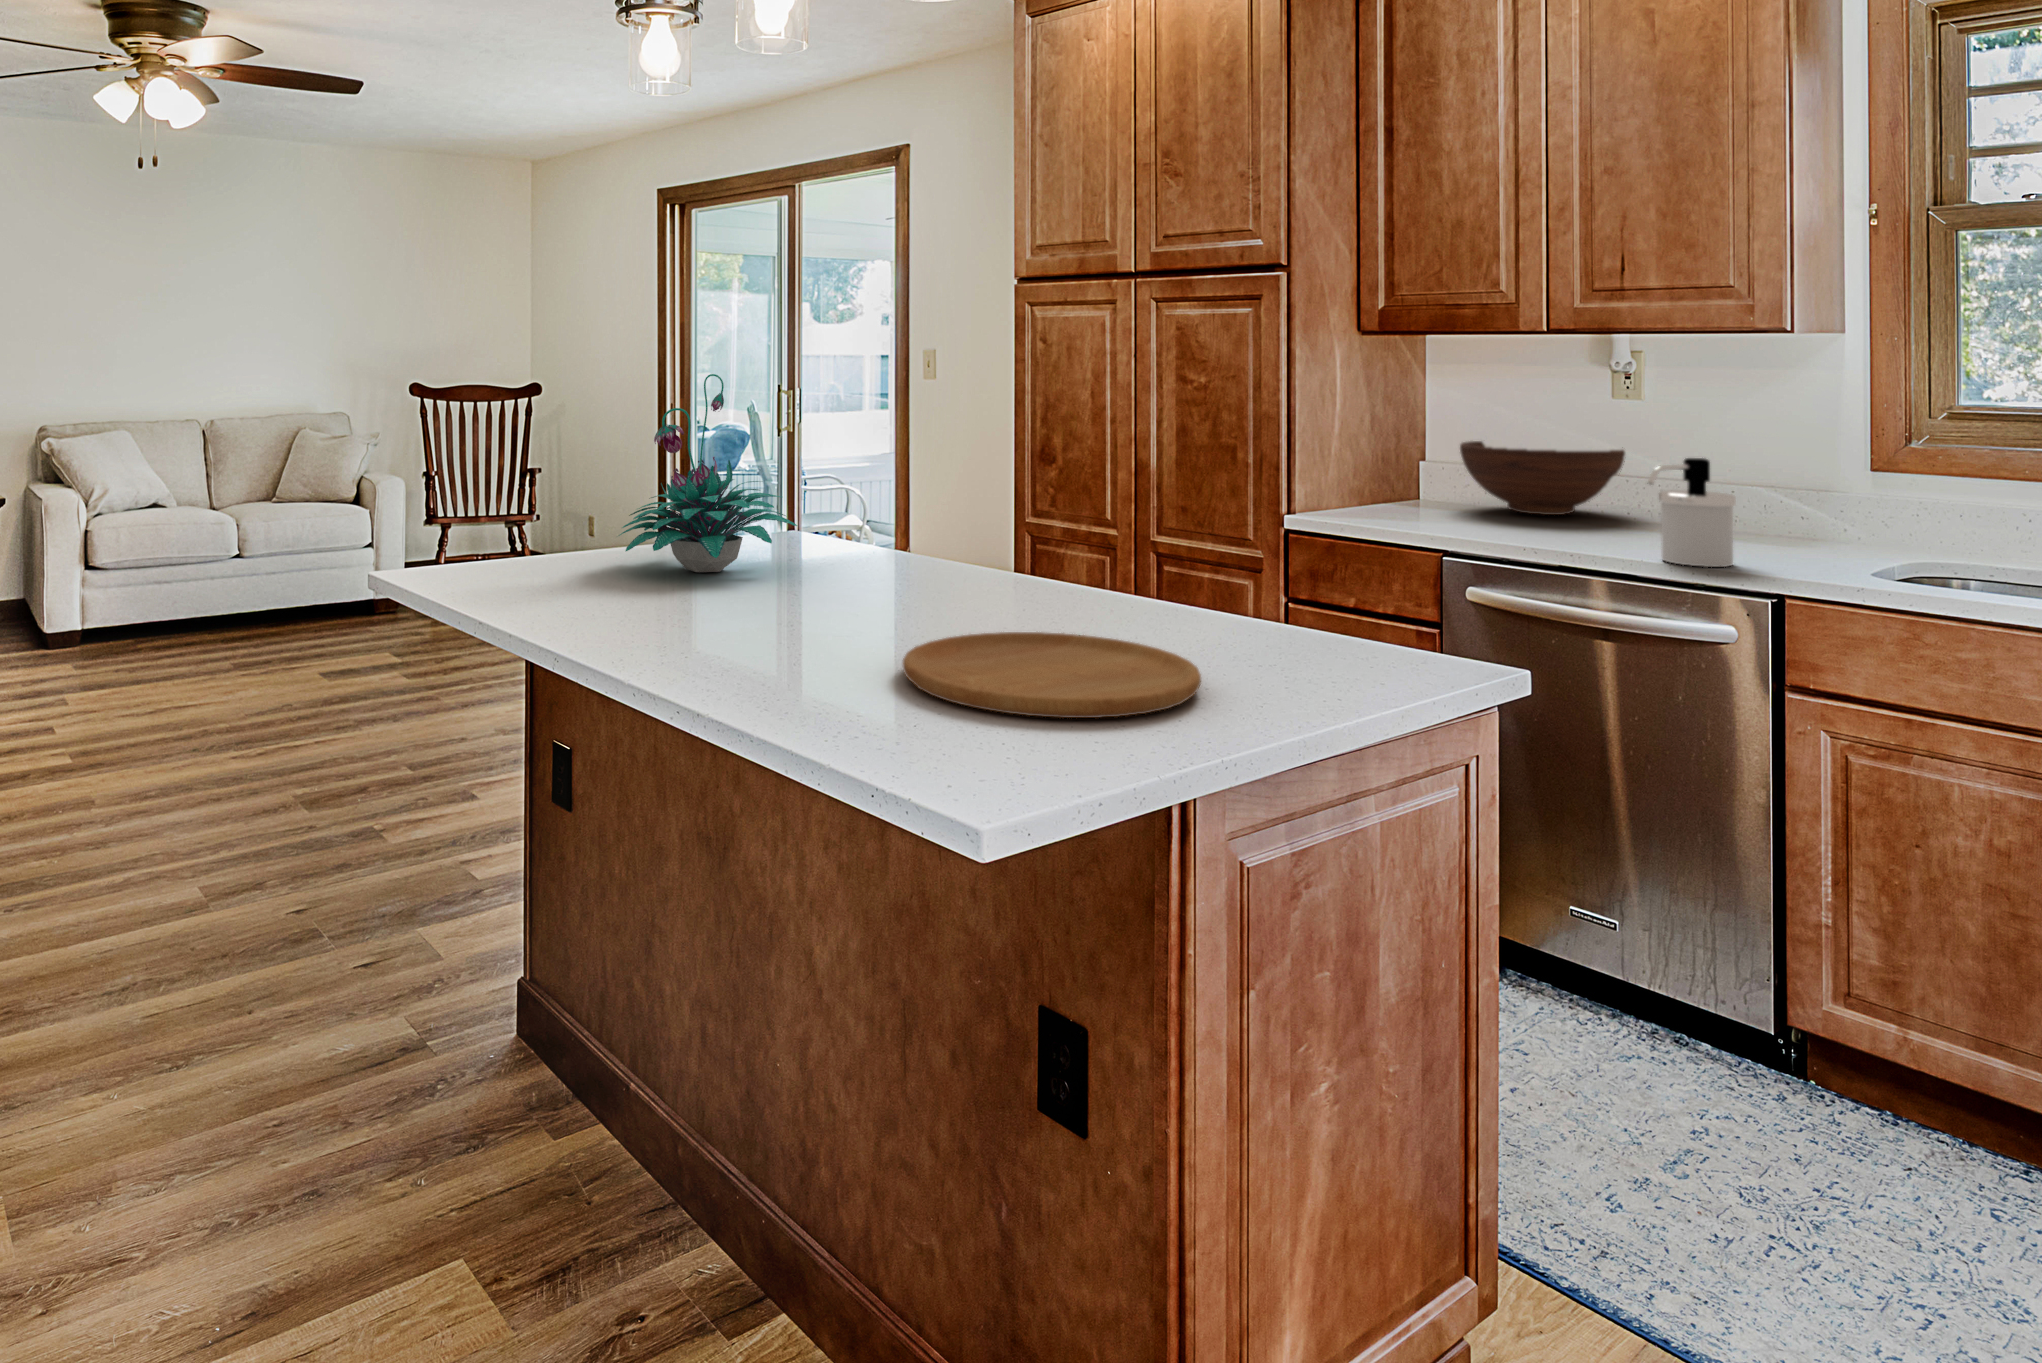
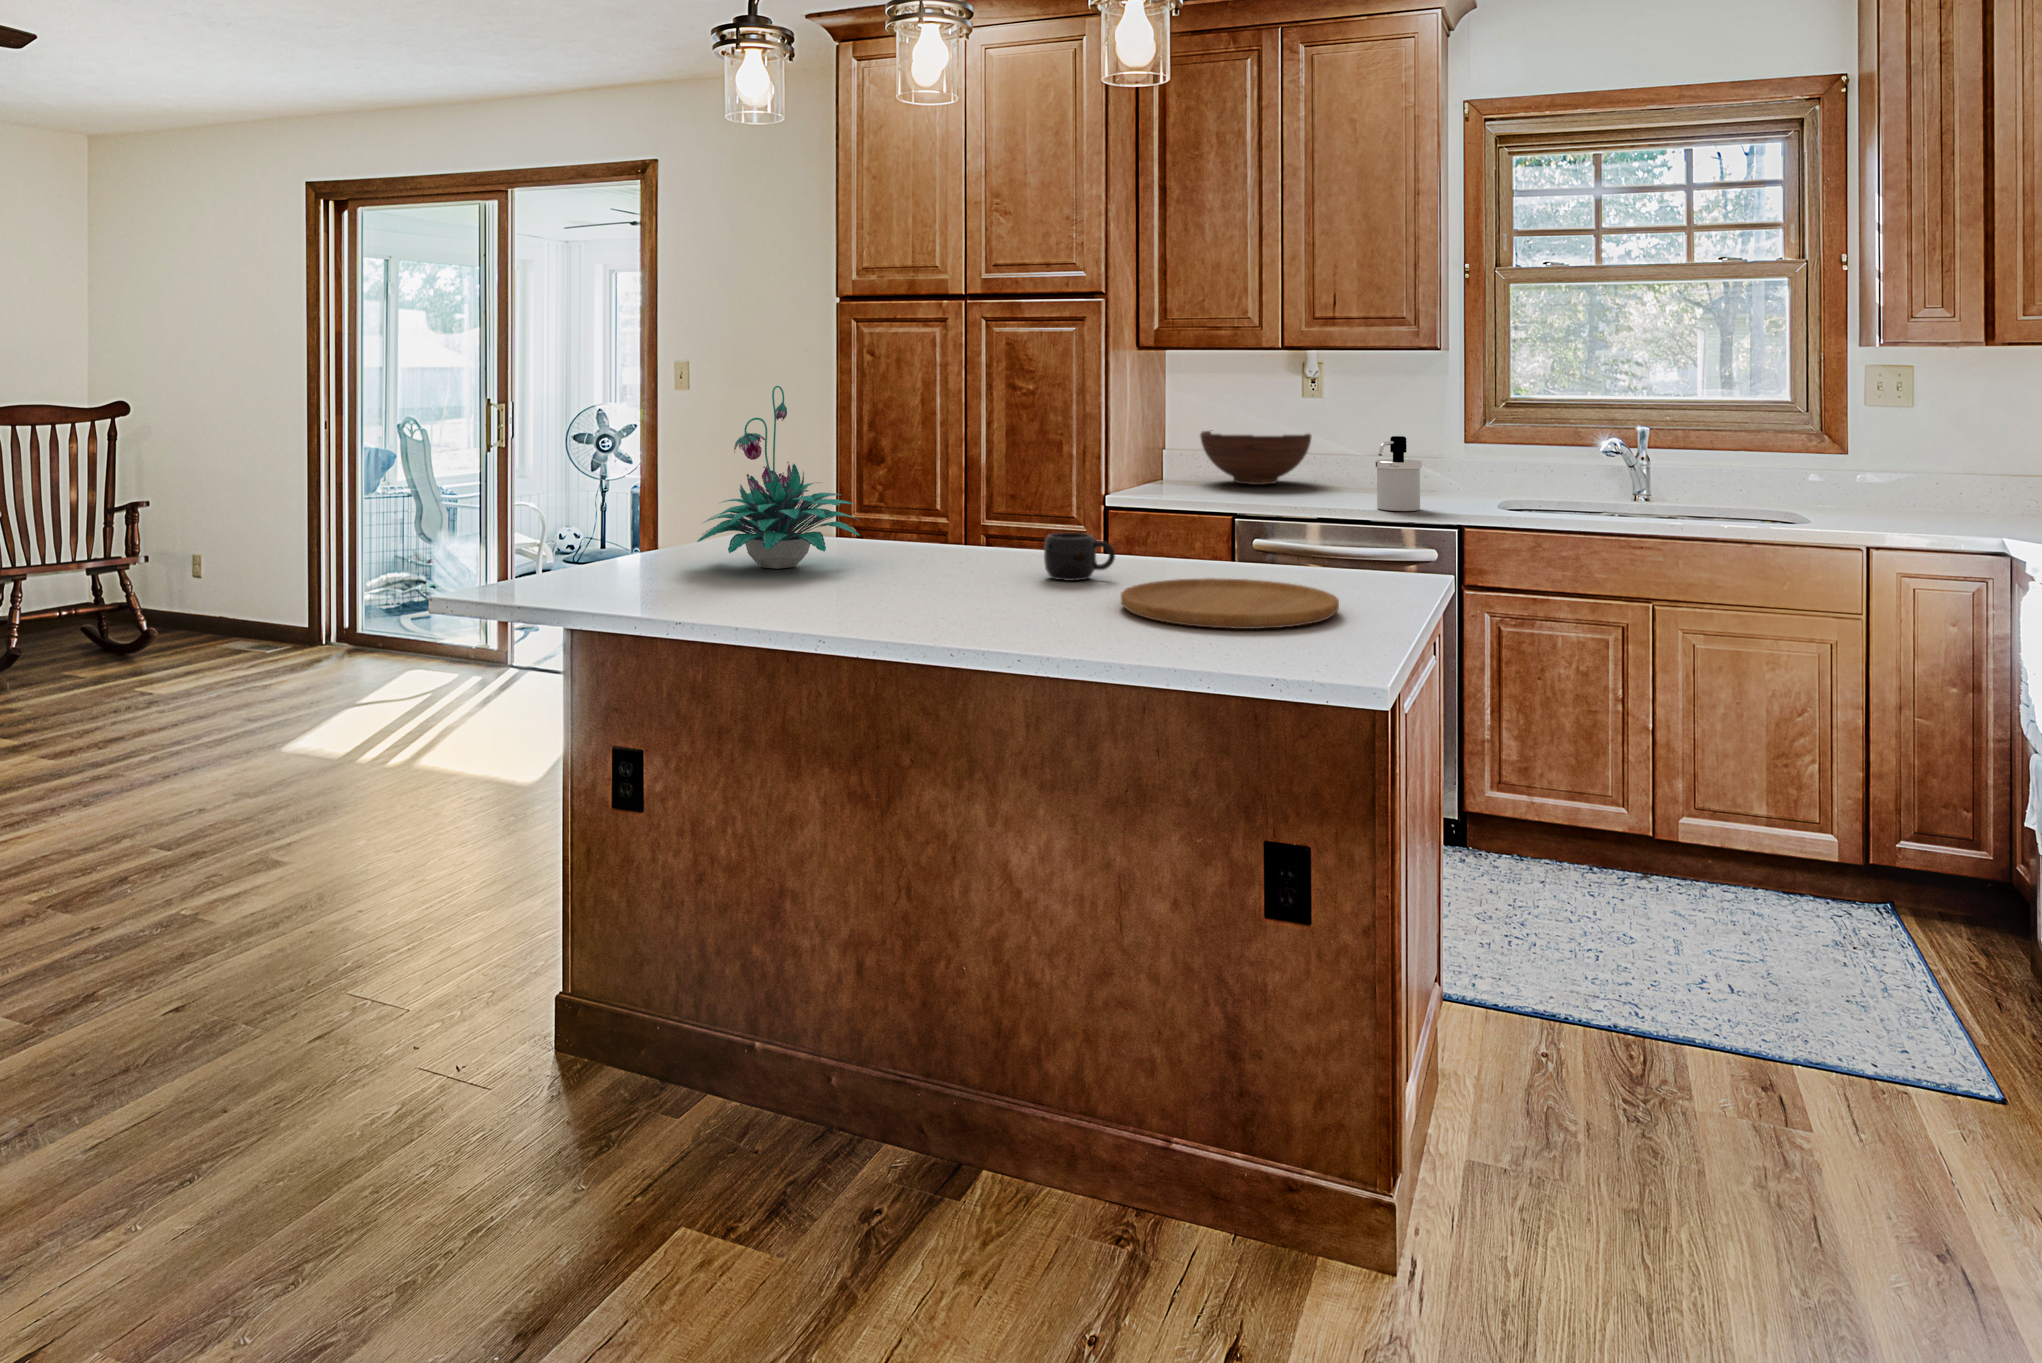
mug: none [938,559,1023,620] -> present [1044,533,1115,581]

